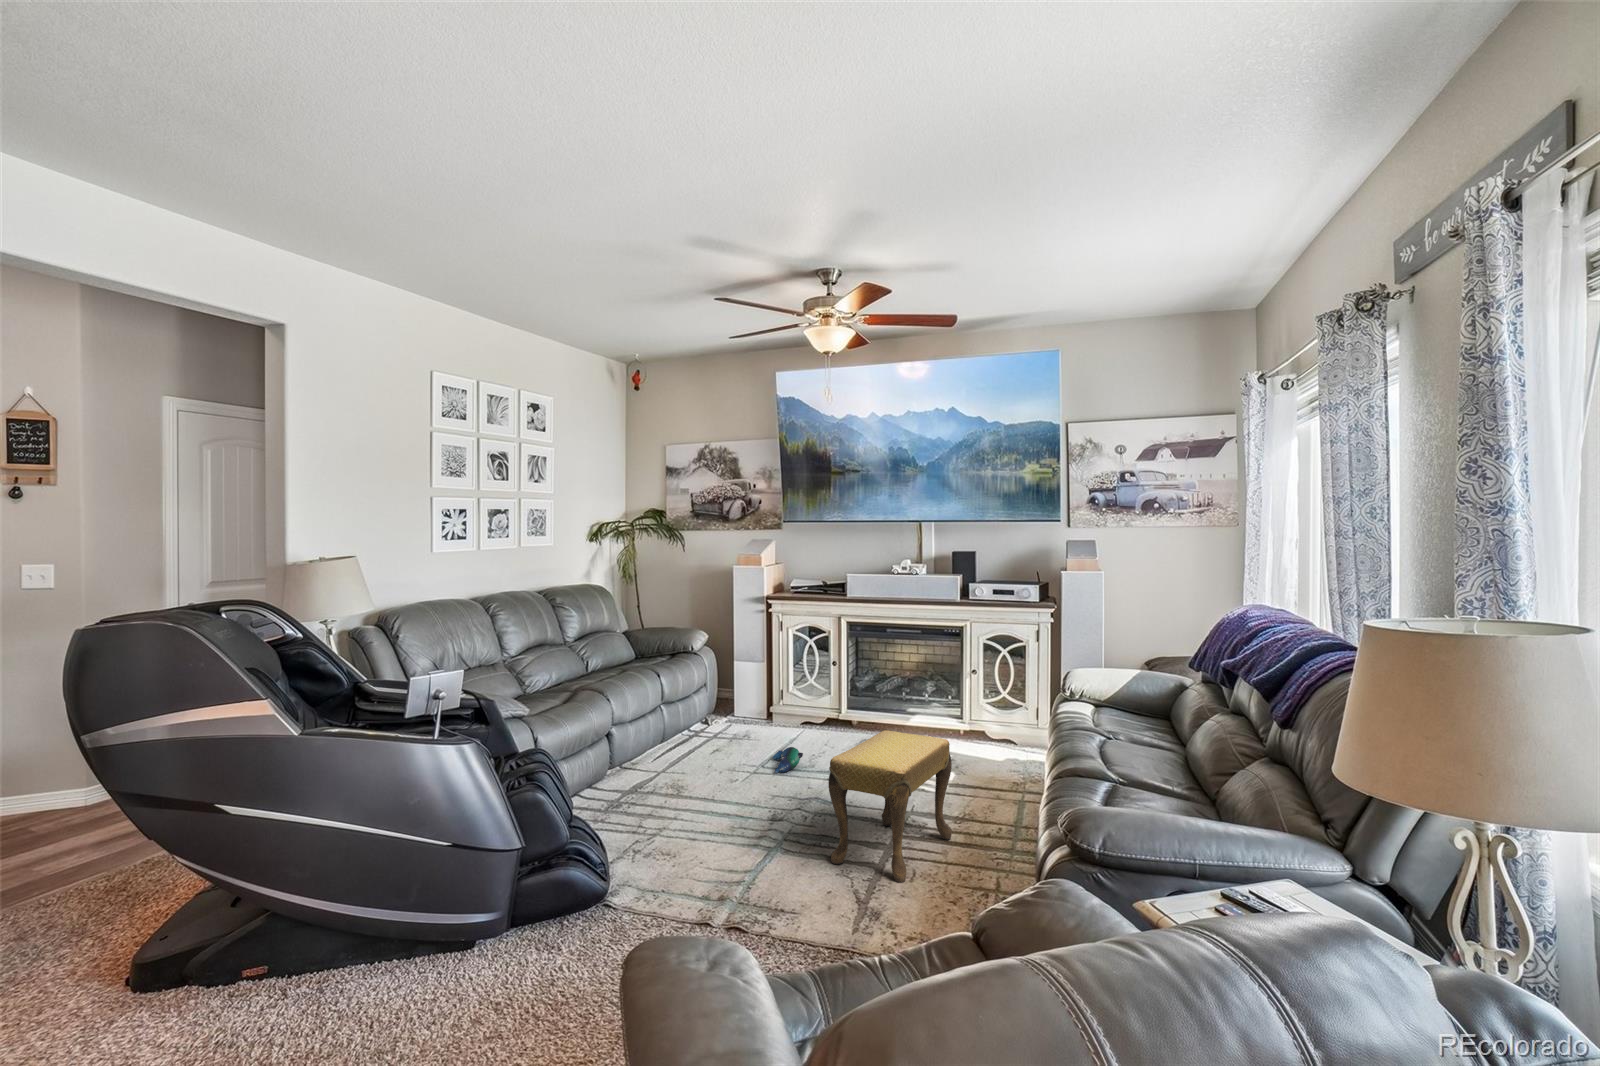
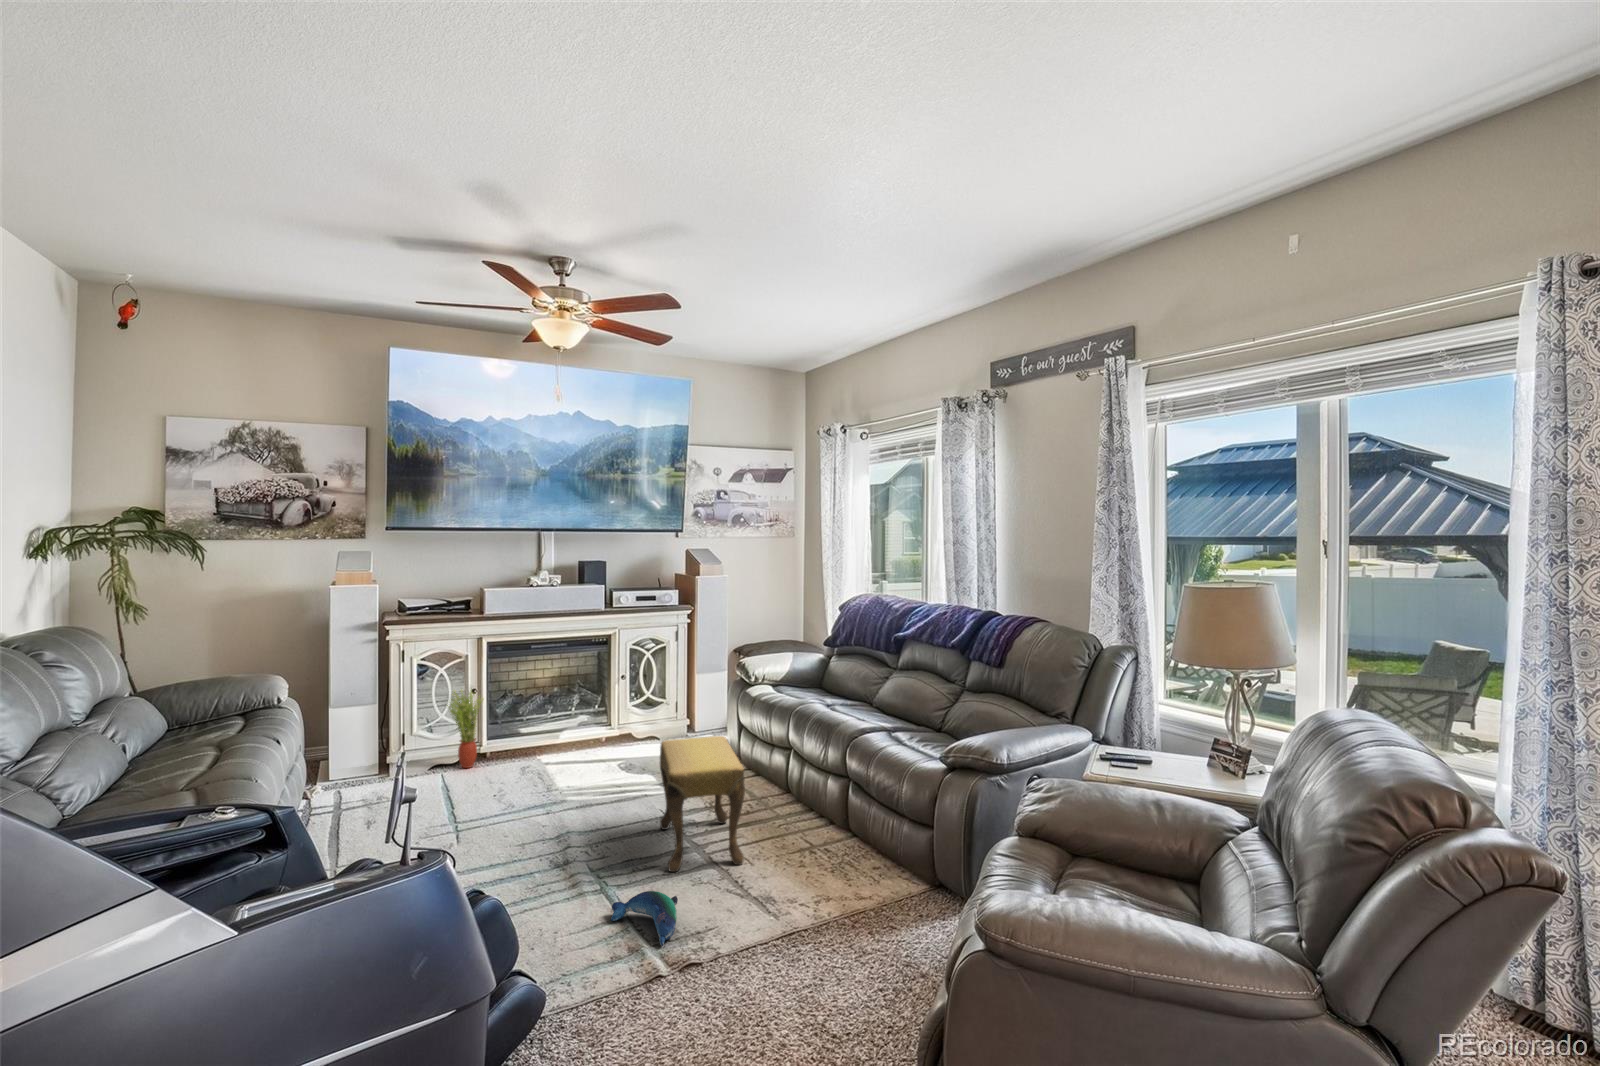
potted plant: none [807,659,837,732] -> present [447,690,484,768]
plush toy: present [772,747,803,773] -> present [611,891,678,946]

